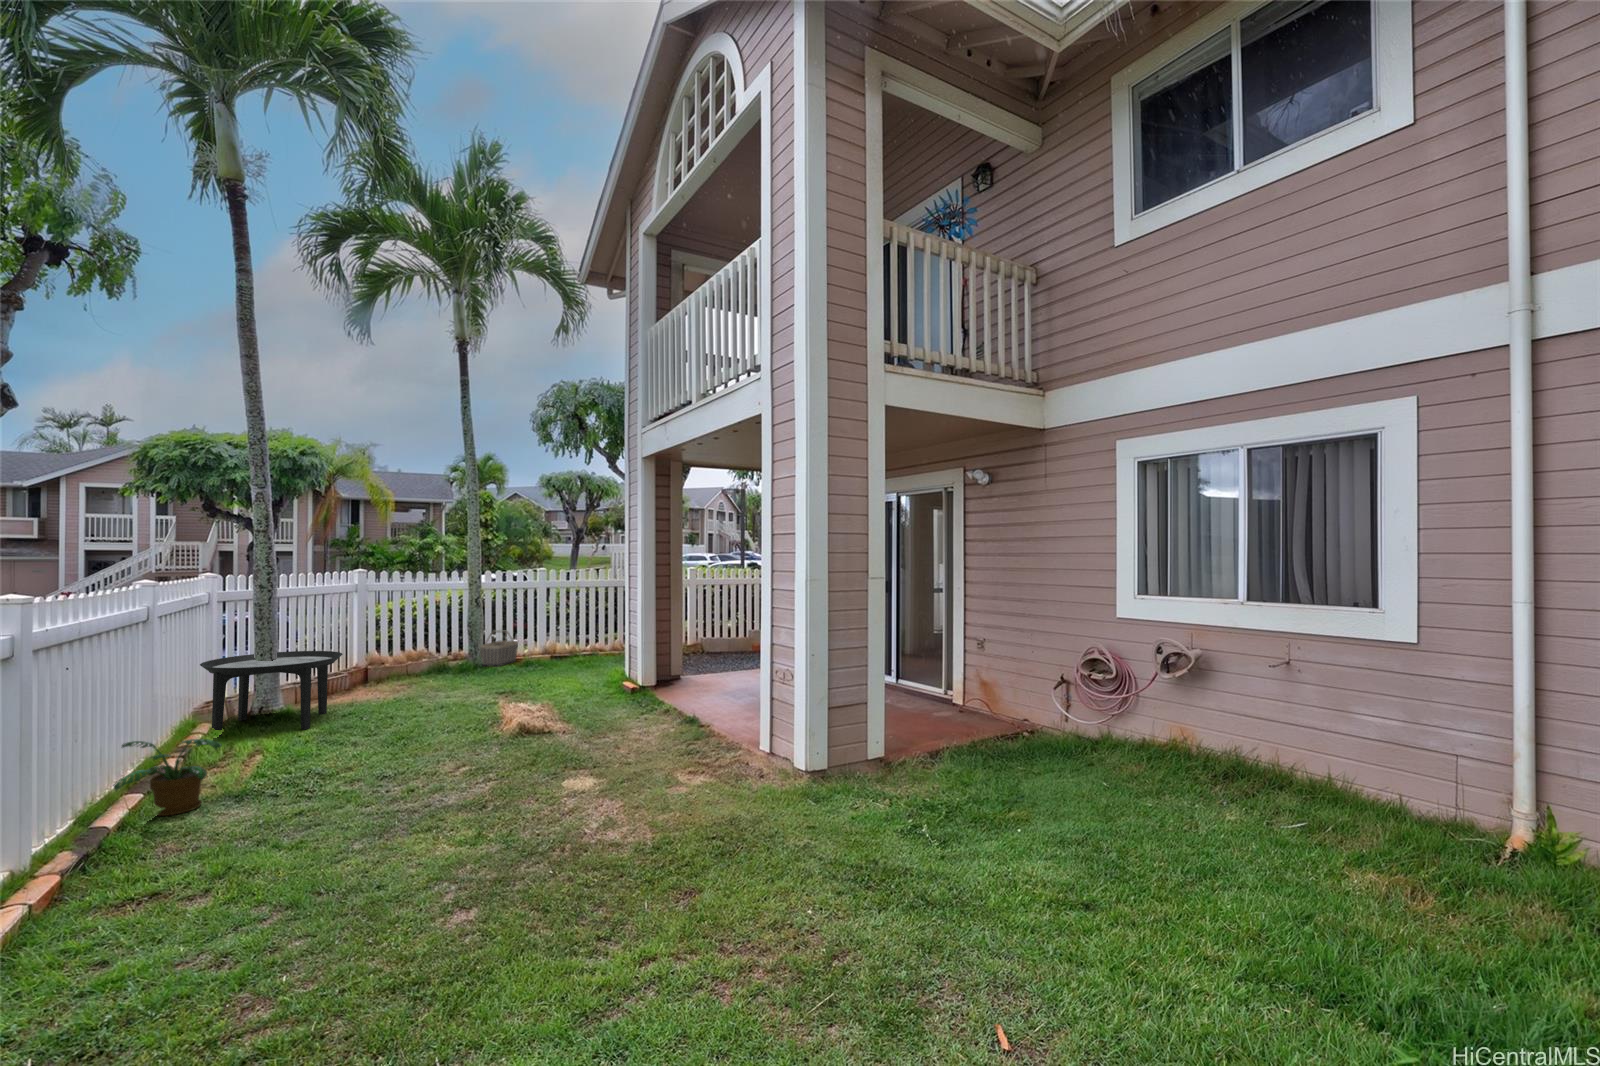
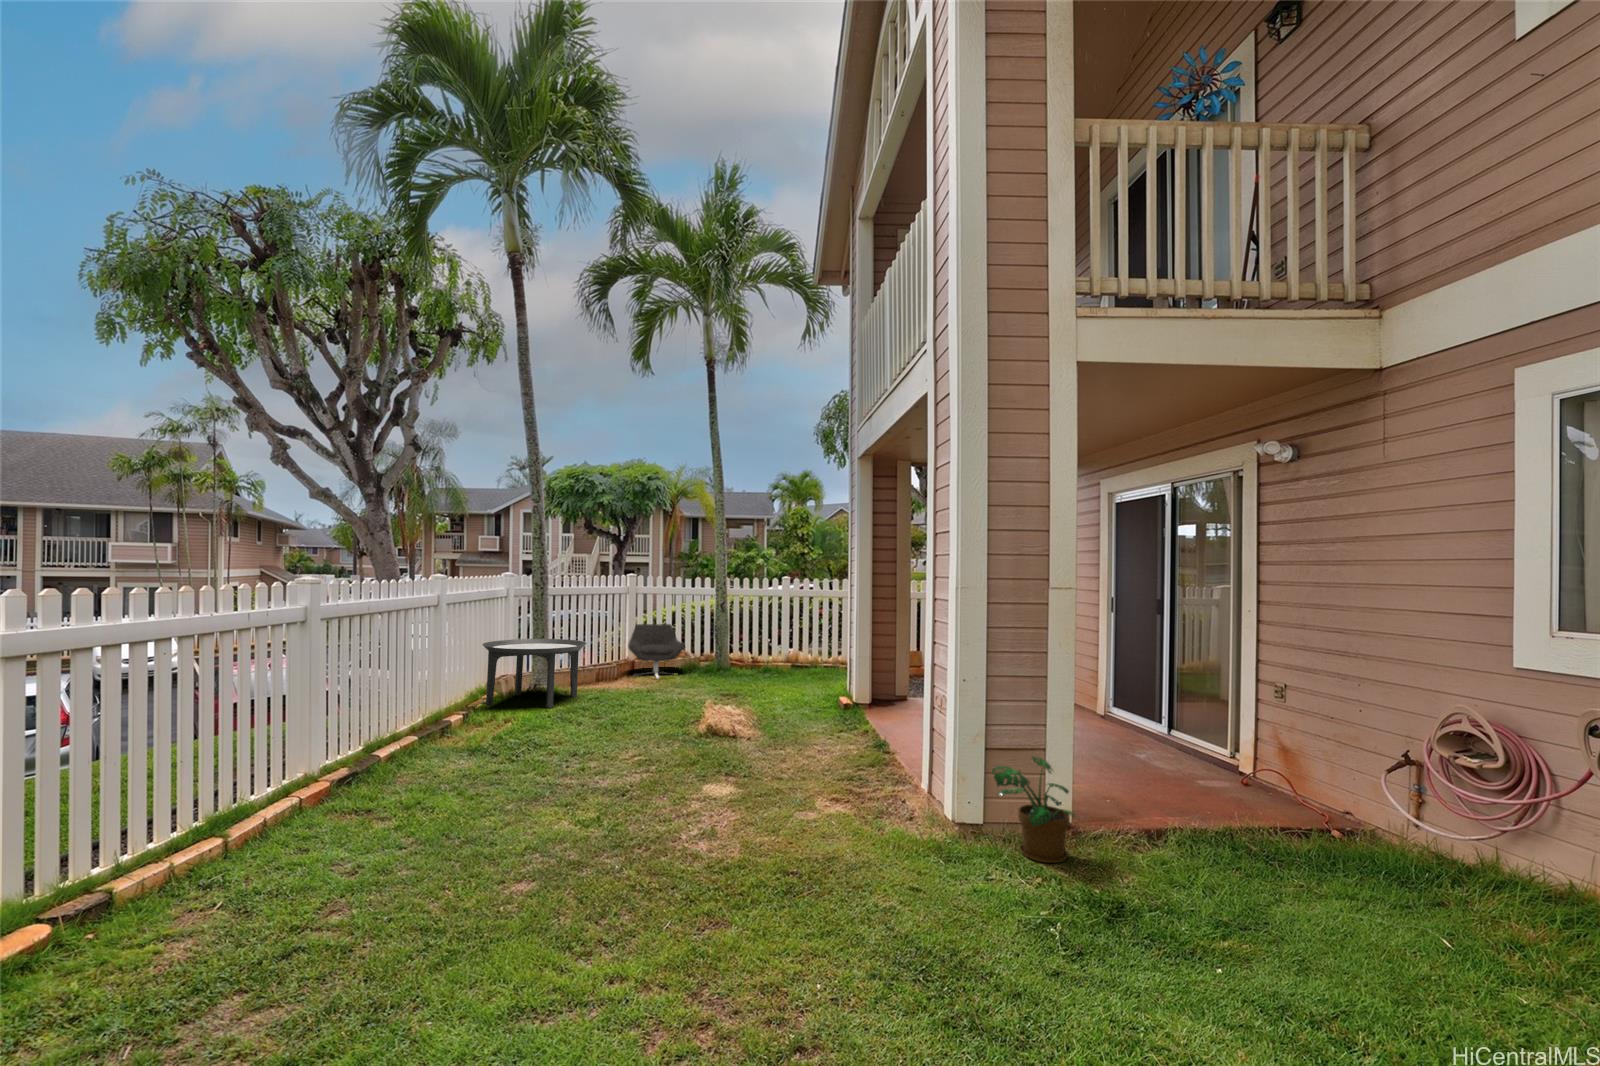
lounge chair: none [361,624,436,684] -> present [628,624,685,678]
basket: present [480,630,518,666] -> none [730,635,767,671]
potted plant: present [113,739,222,816] -> present [992,756,1075,863]

